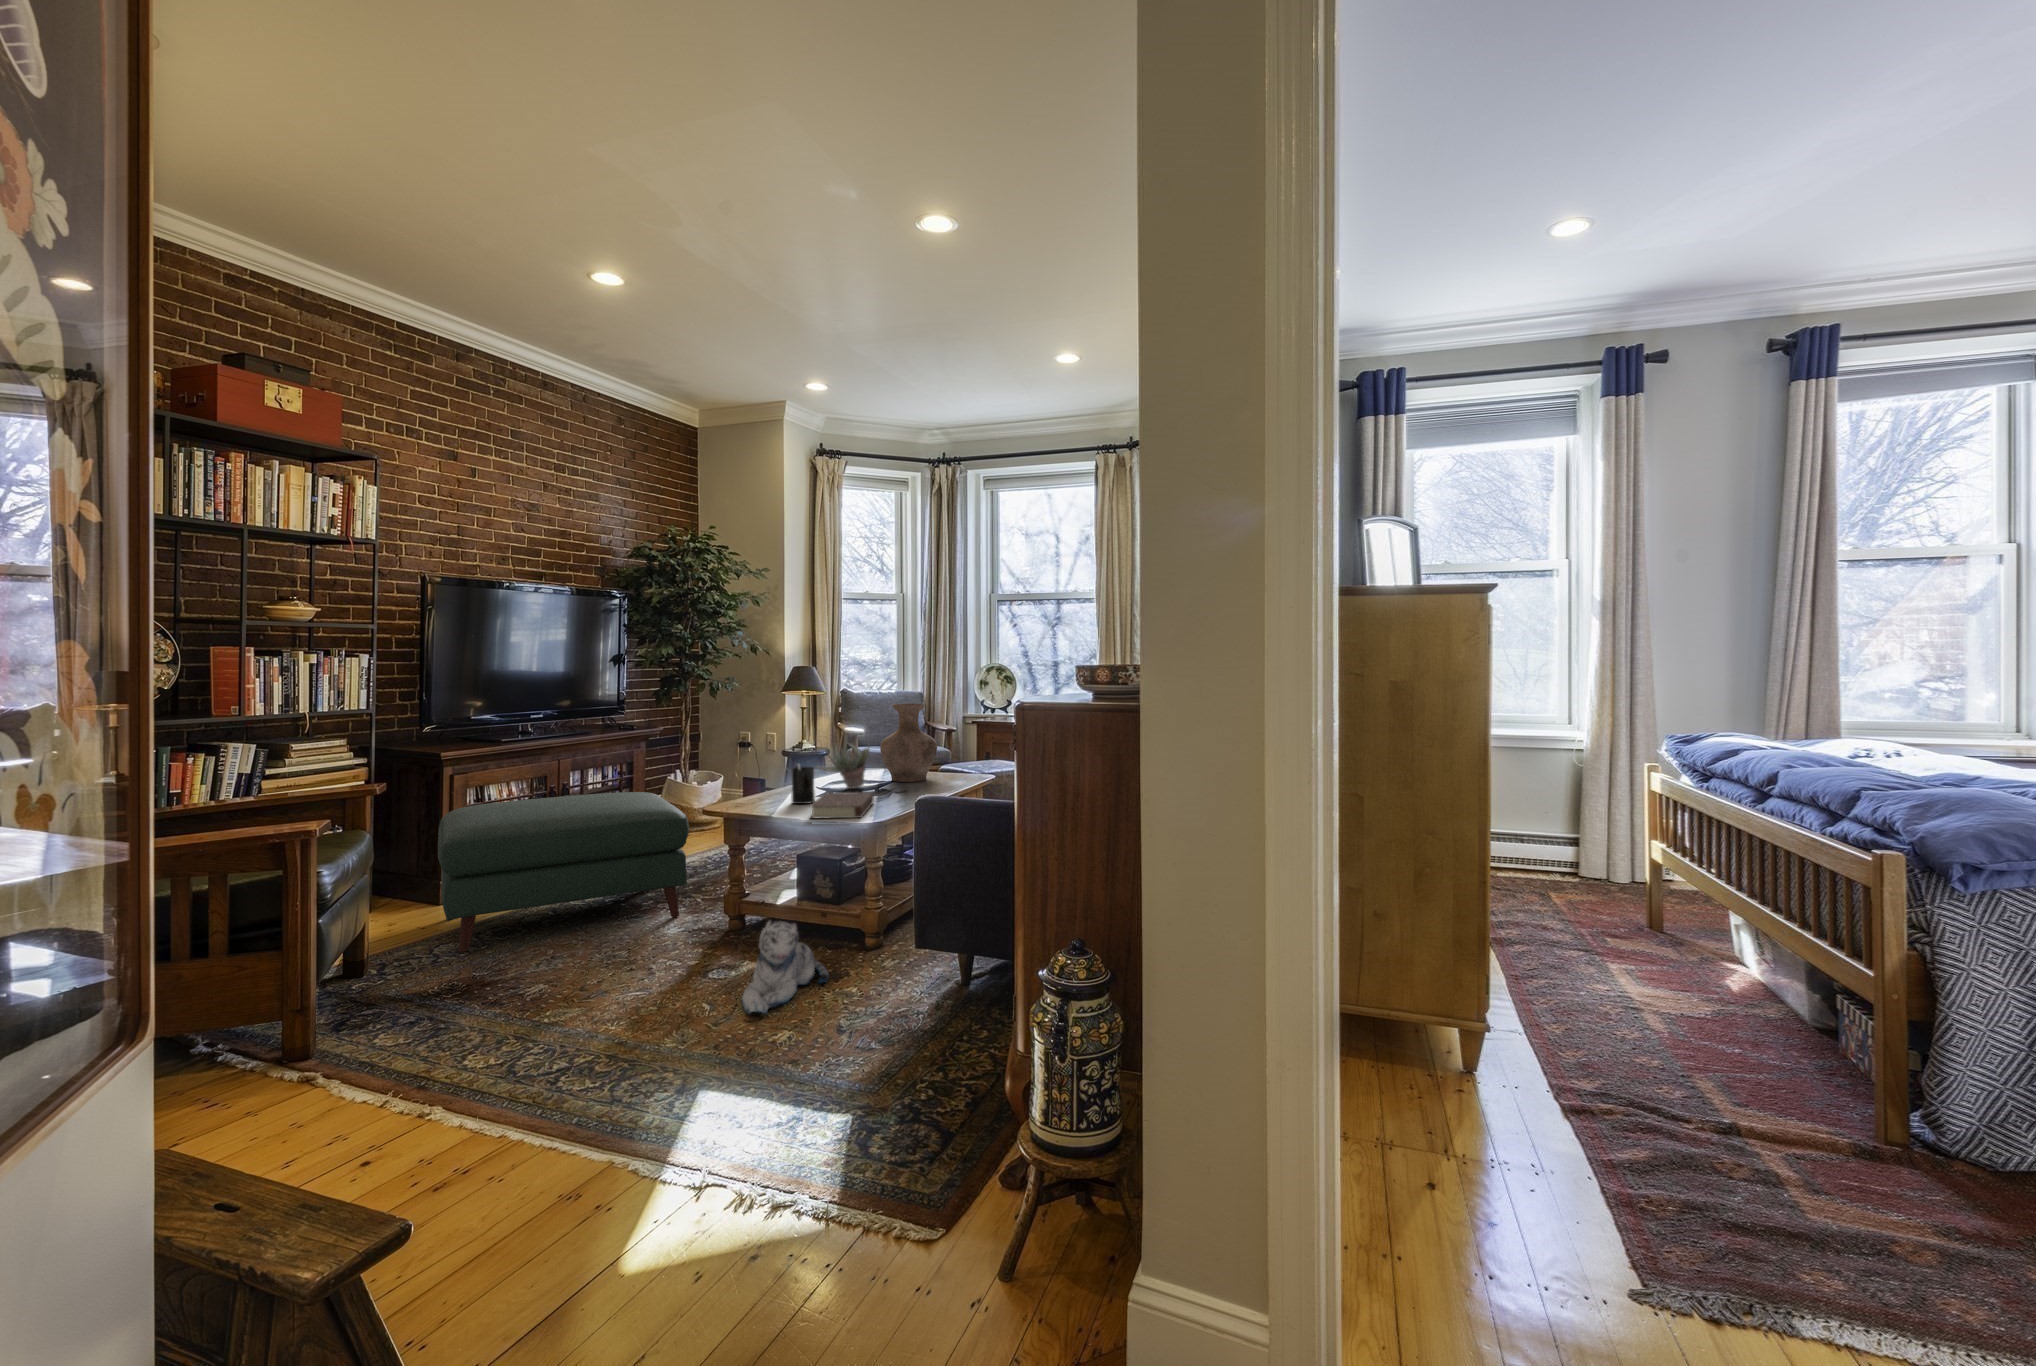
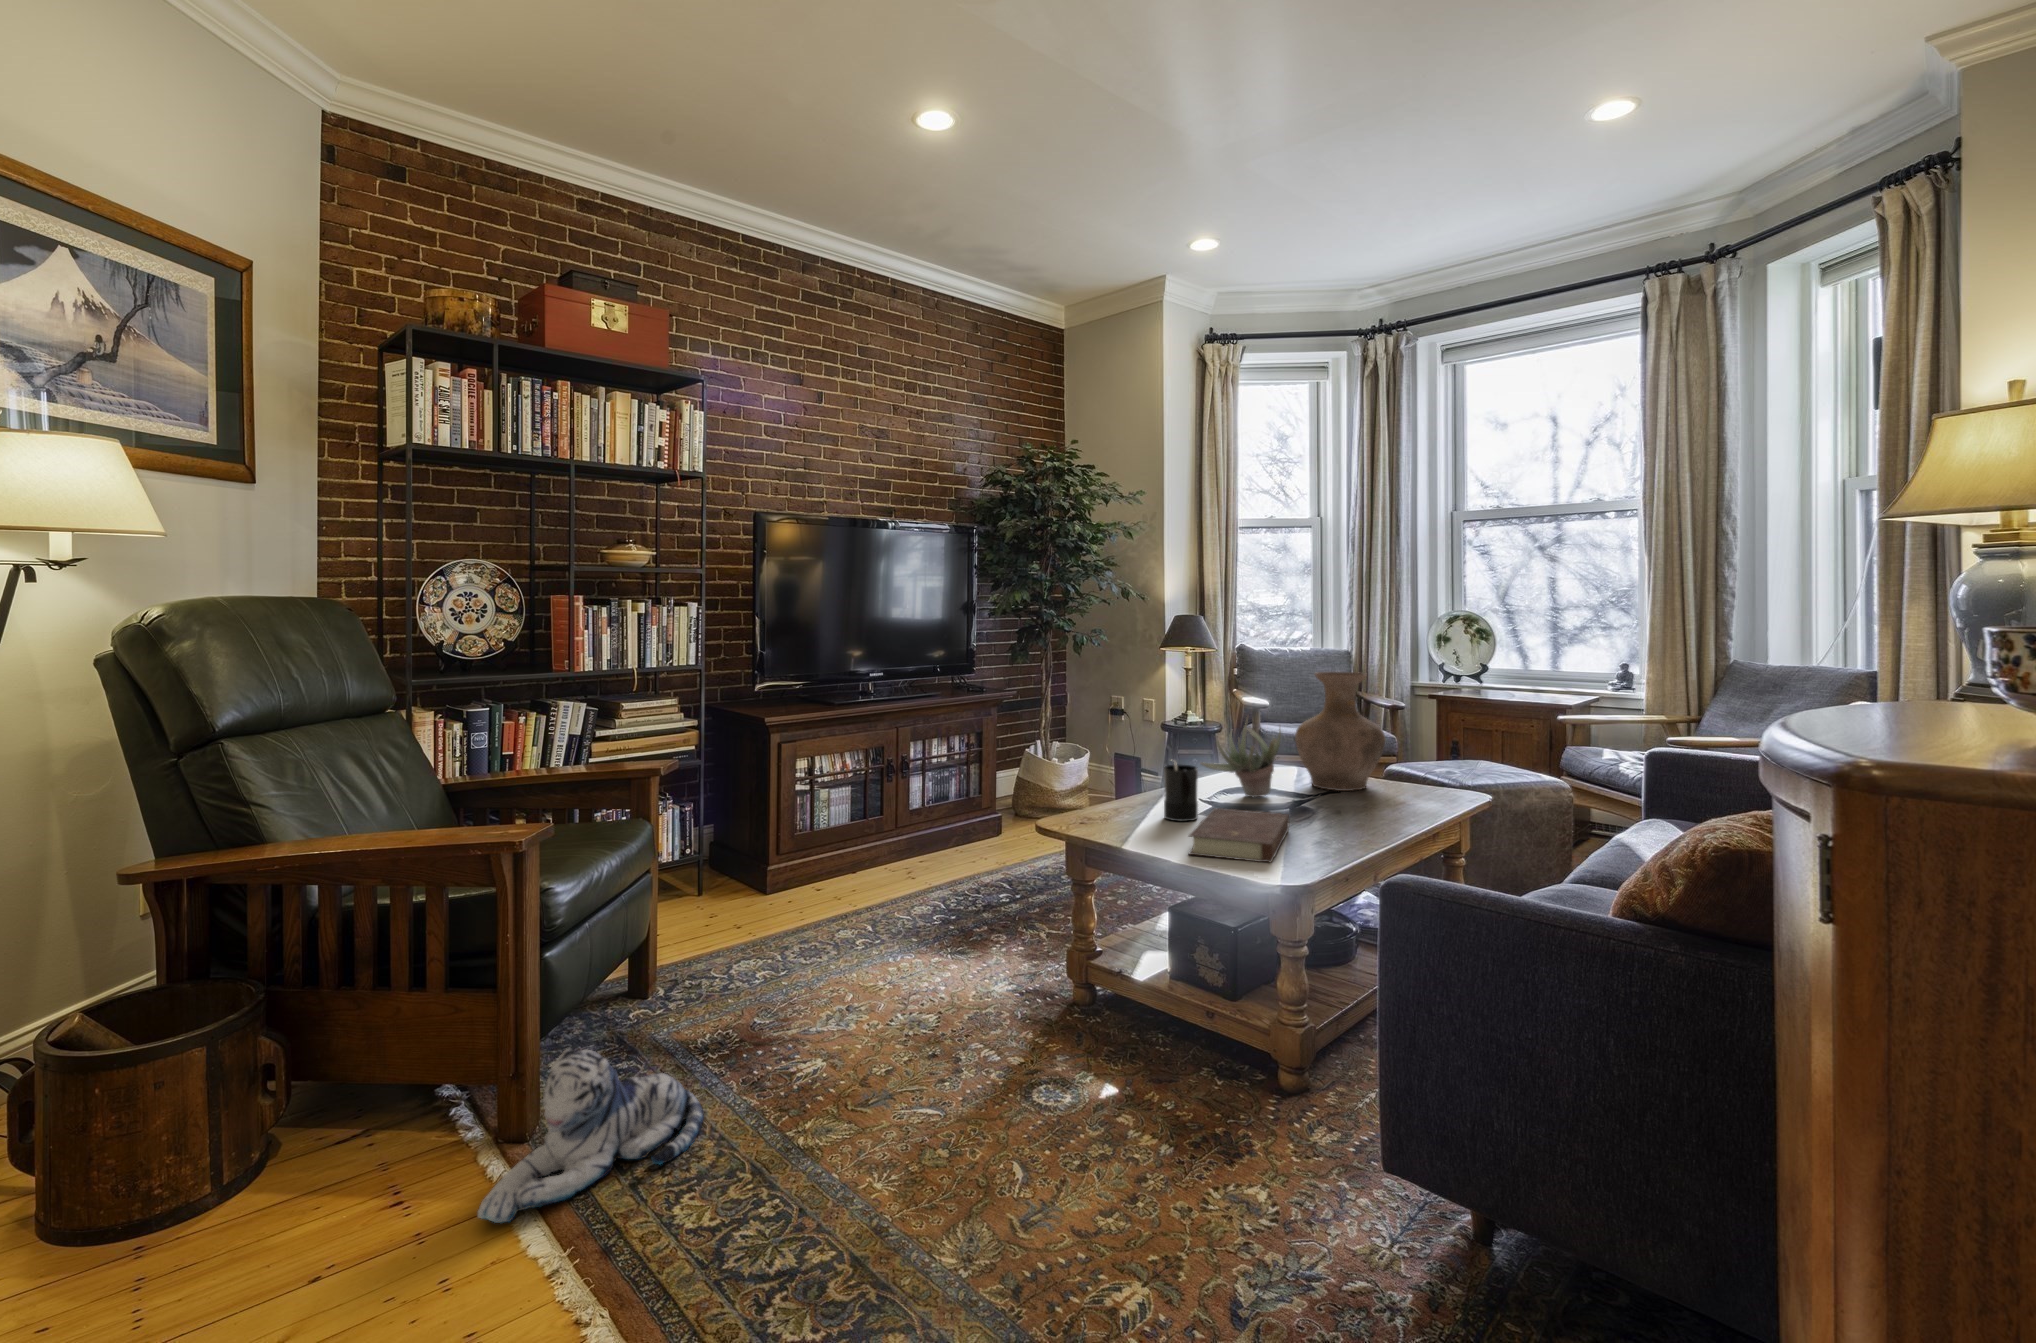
ottoman: present [438,792,689,952] -> none [732,780,1025,975]
plush toy: present [742,921,829,1014] -> present [478,1049,704,1223]

